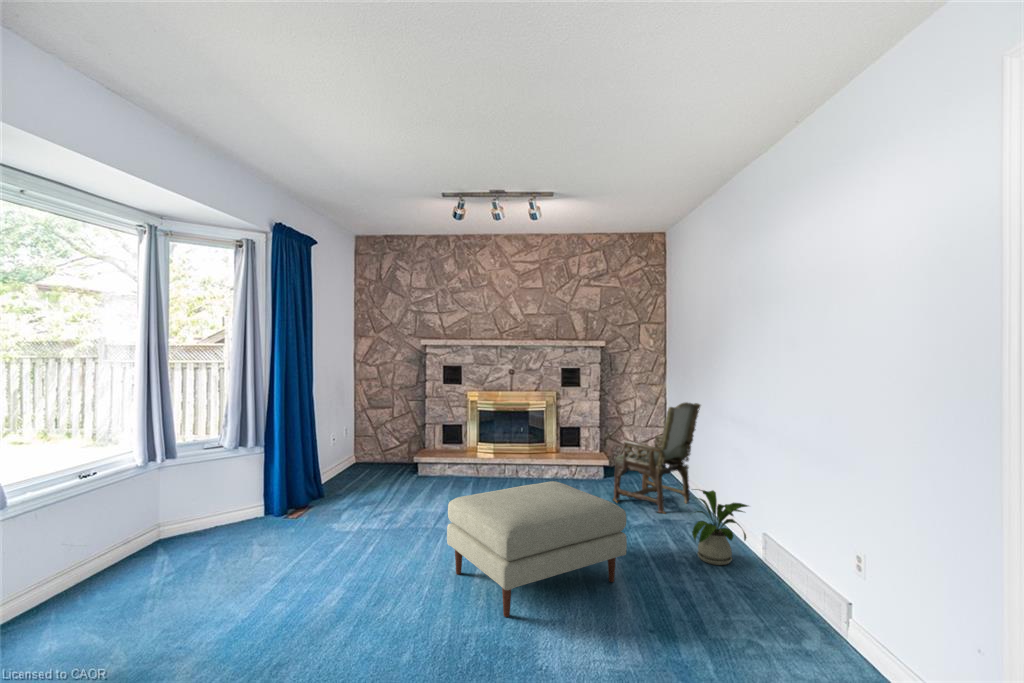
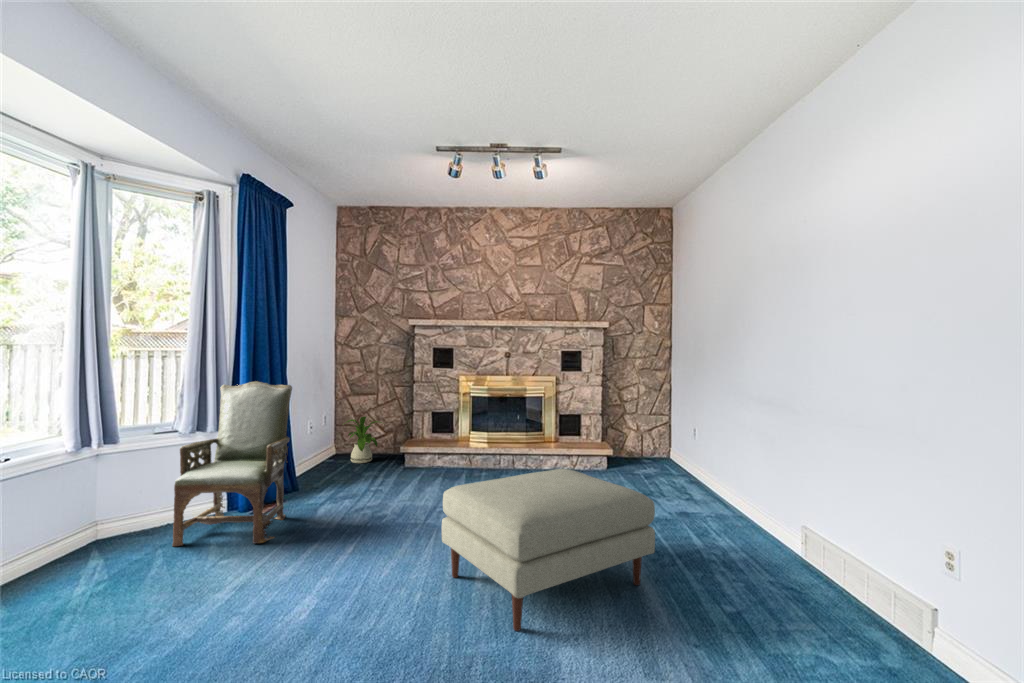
armchair: present [613,402,700,514] -> present [172,381,292,546]
house plant: present [692,489,748,565] -> present [347,417,382,463]

